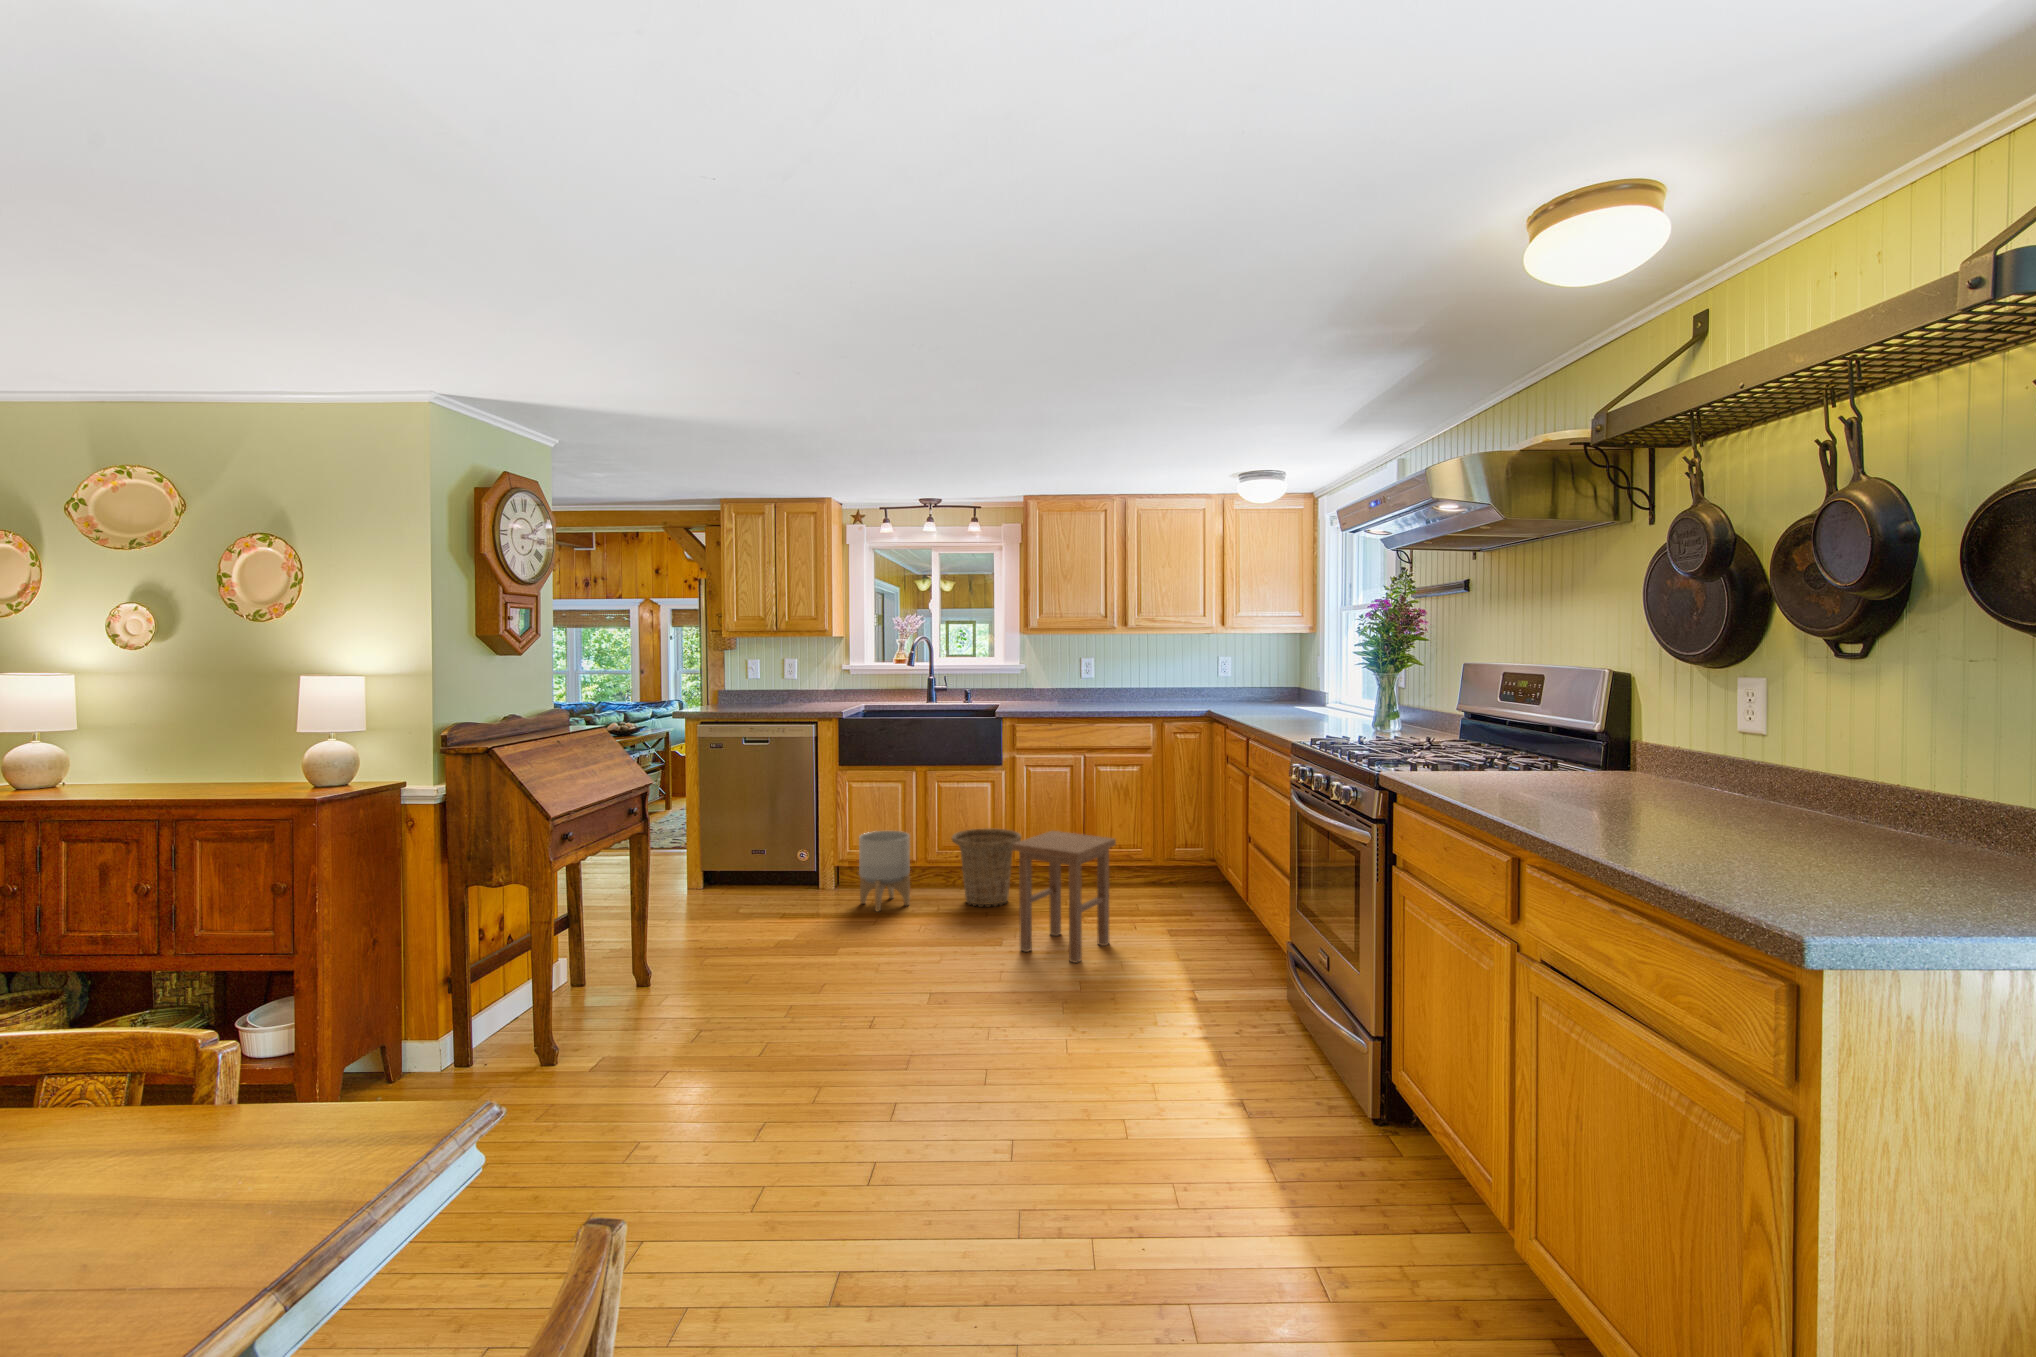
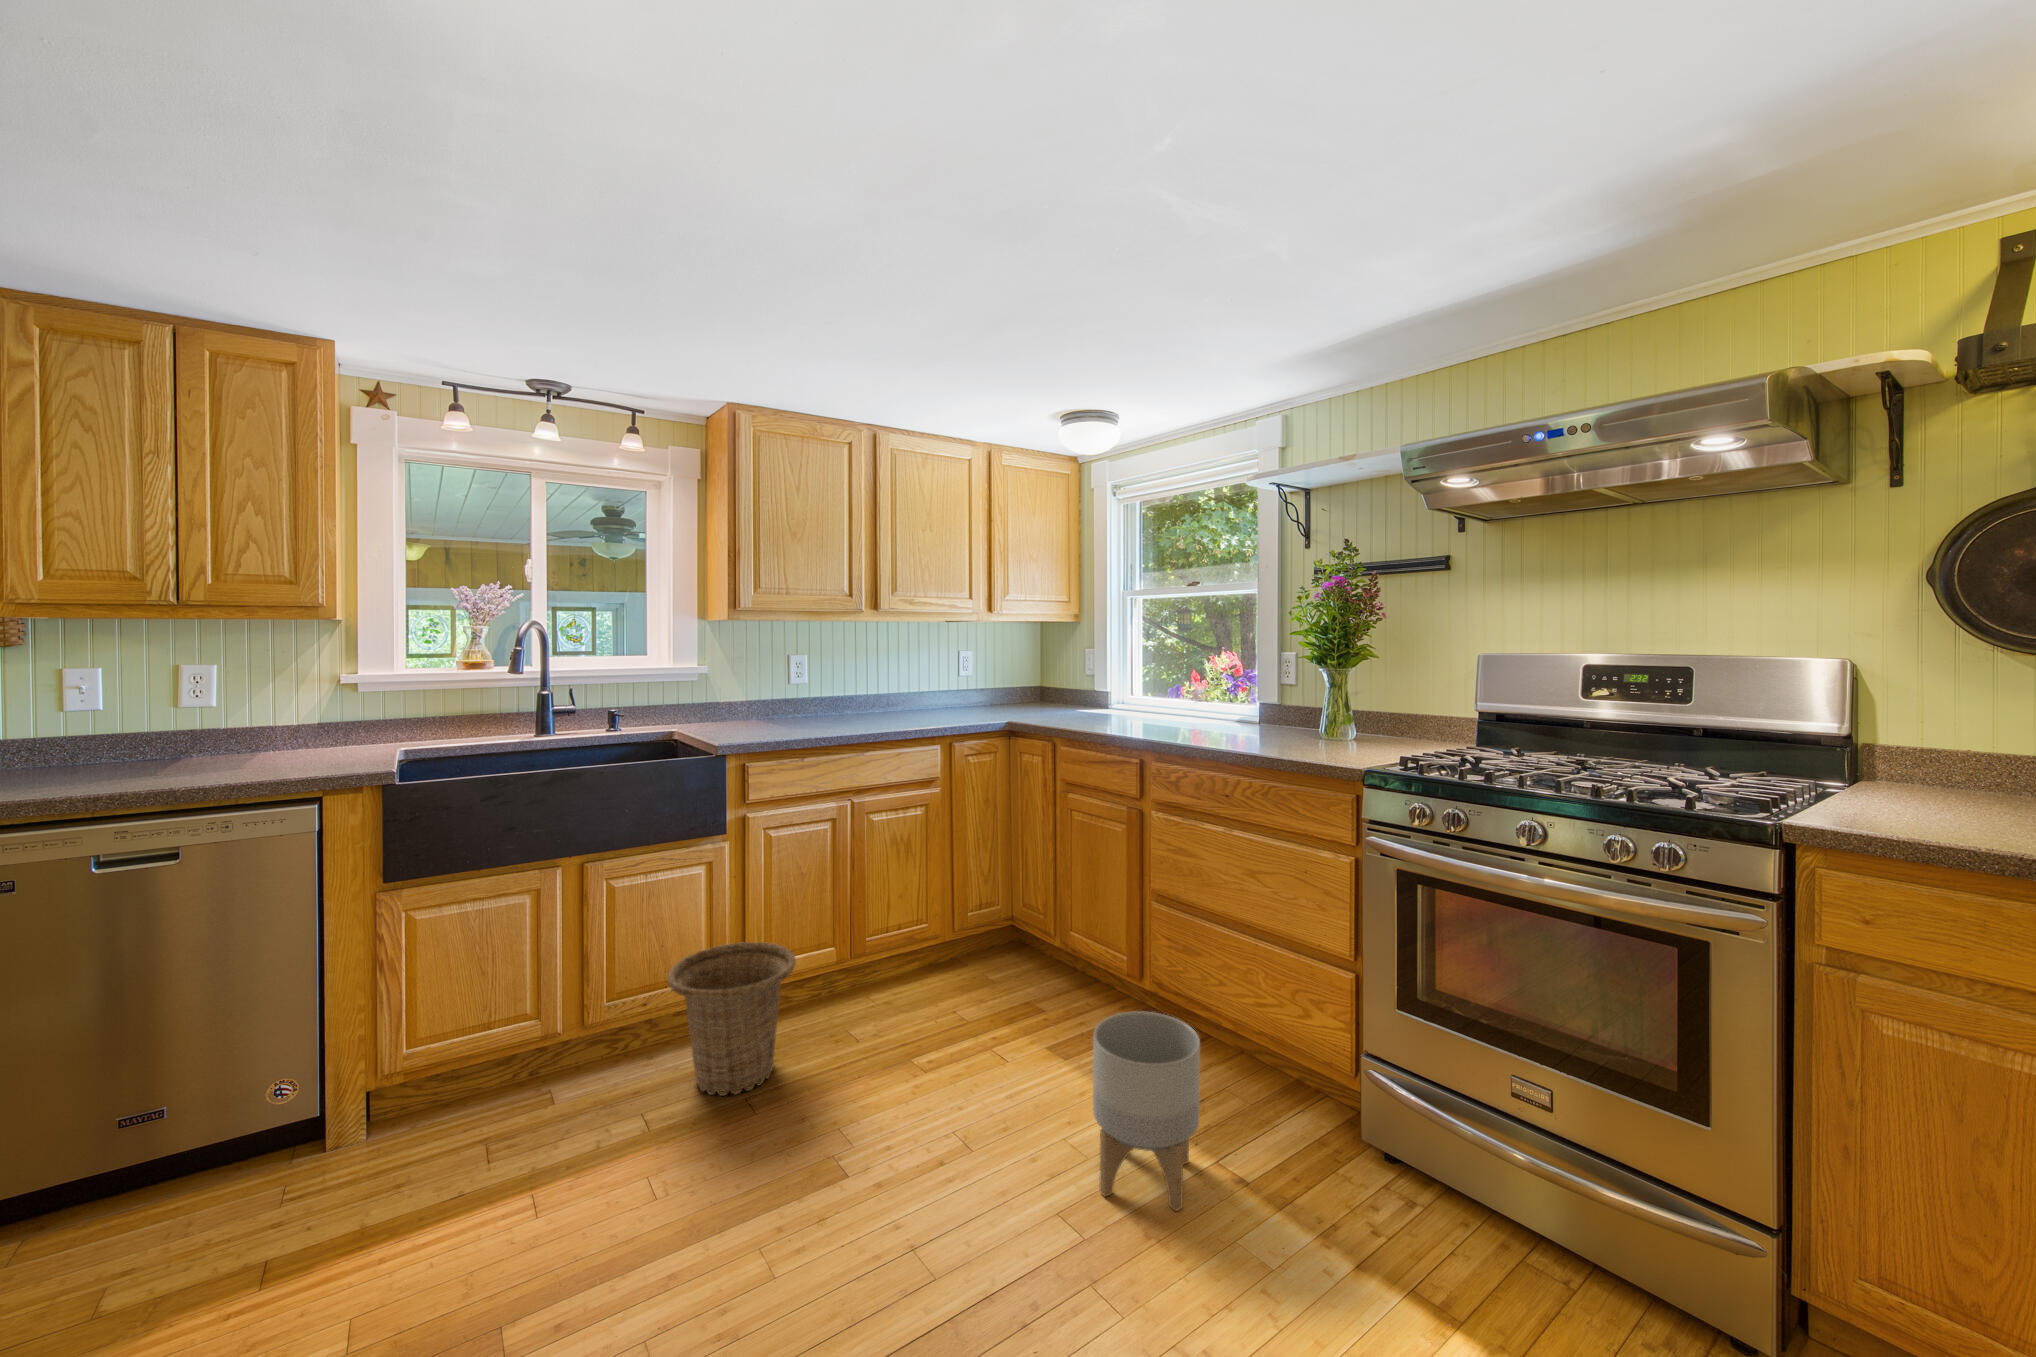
planter: present [859,831,910,912] -> present [1093,1011,1200,1211]
stool: present [1012,831,1116,963] -> none [890,948,1030,1192]

